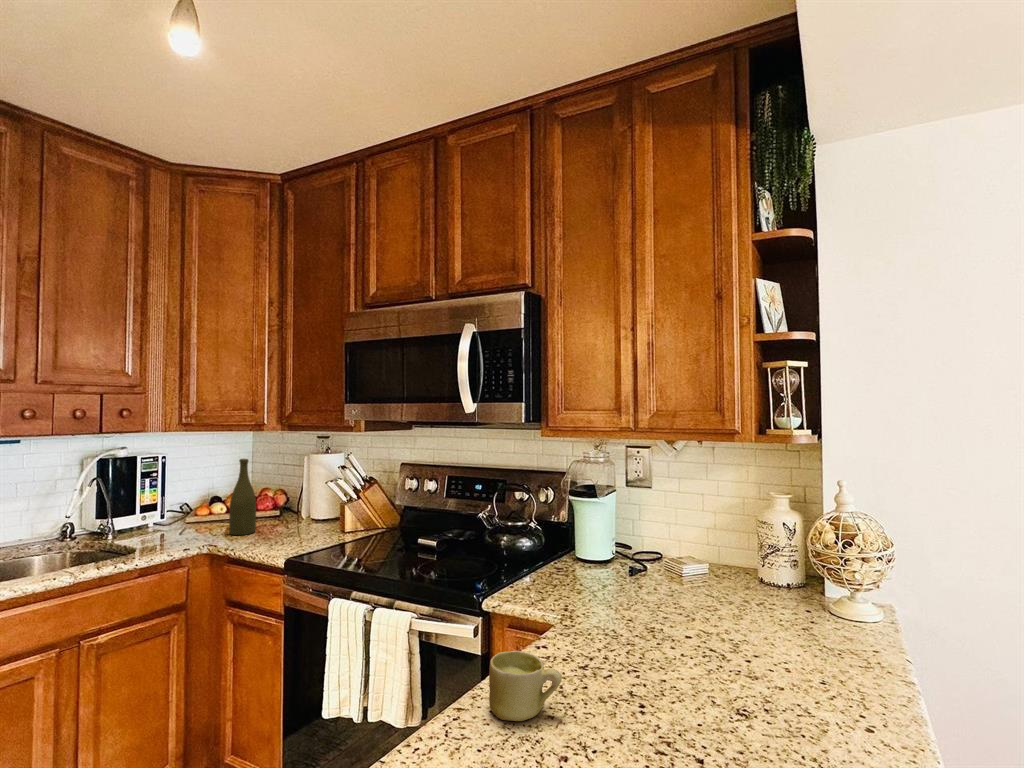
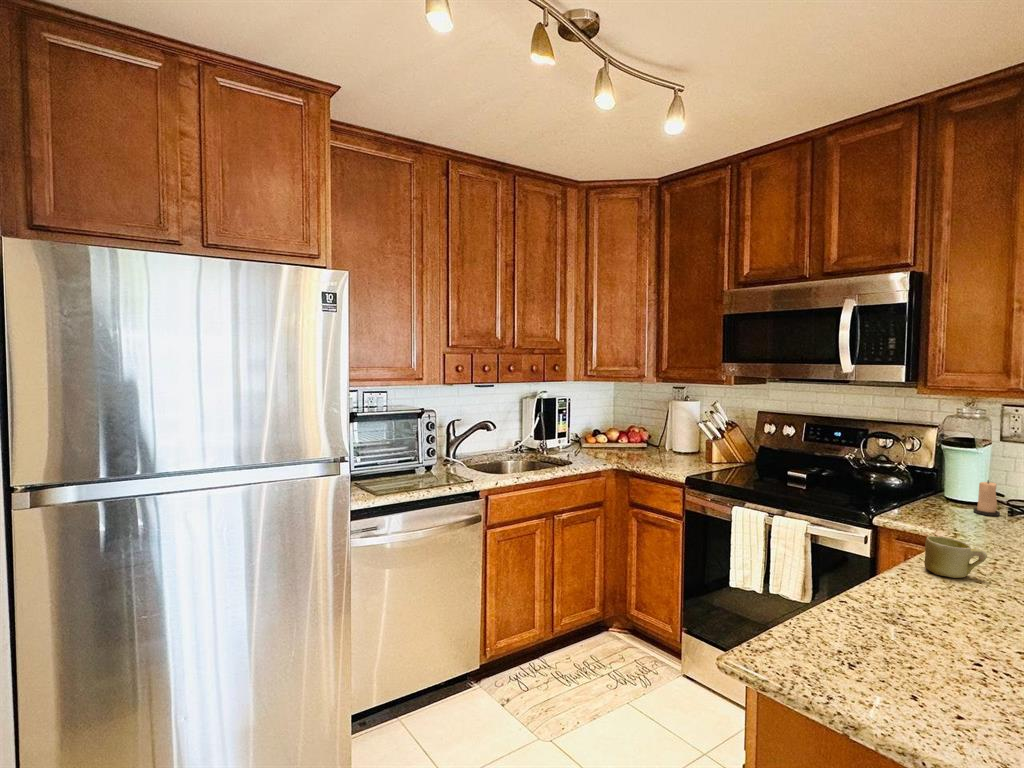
bottle: present [229,459,256,535] -> none [624,402,643,458]
candle: none [596,534,621,578] -> present [973,480,1000,516]

